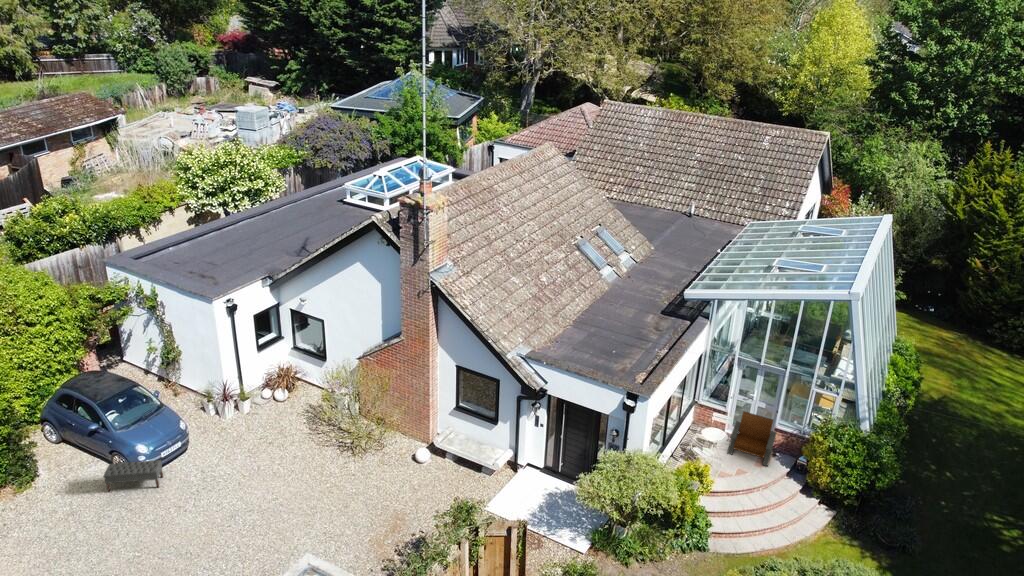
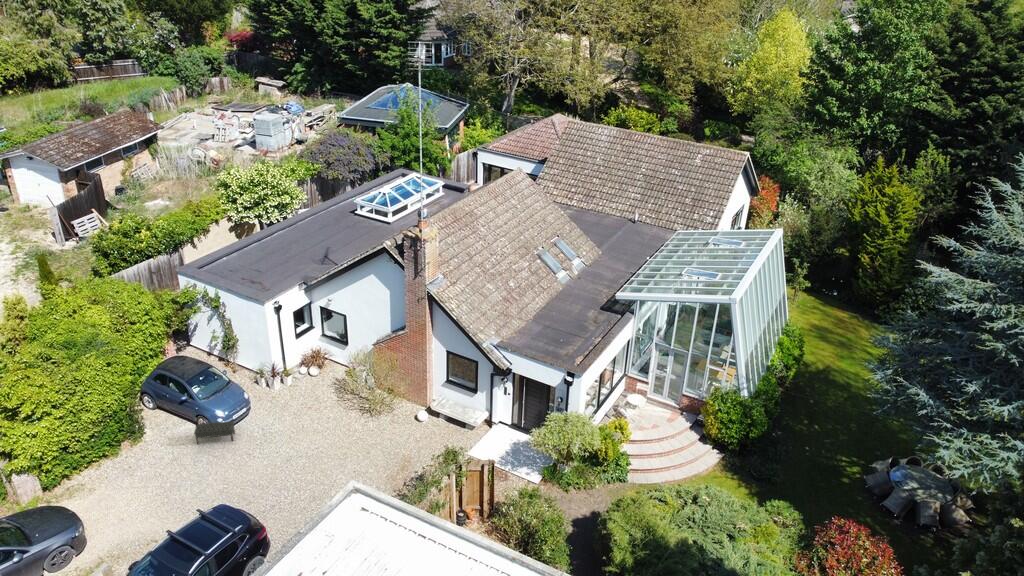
lounge chair: present [727,411,776,466] -> none [647,381,684,422]

